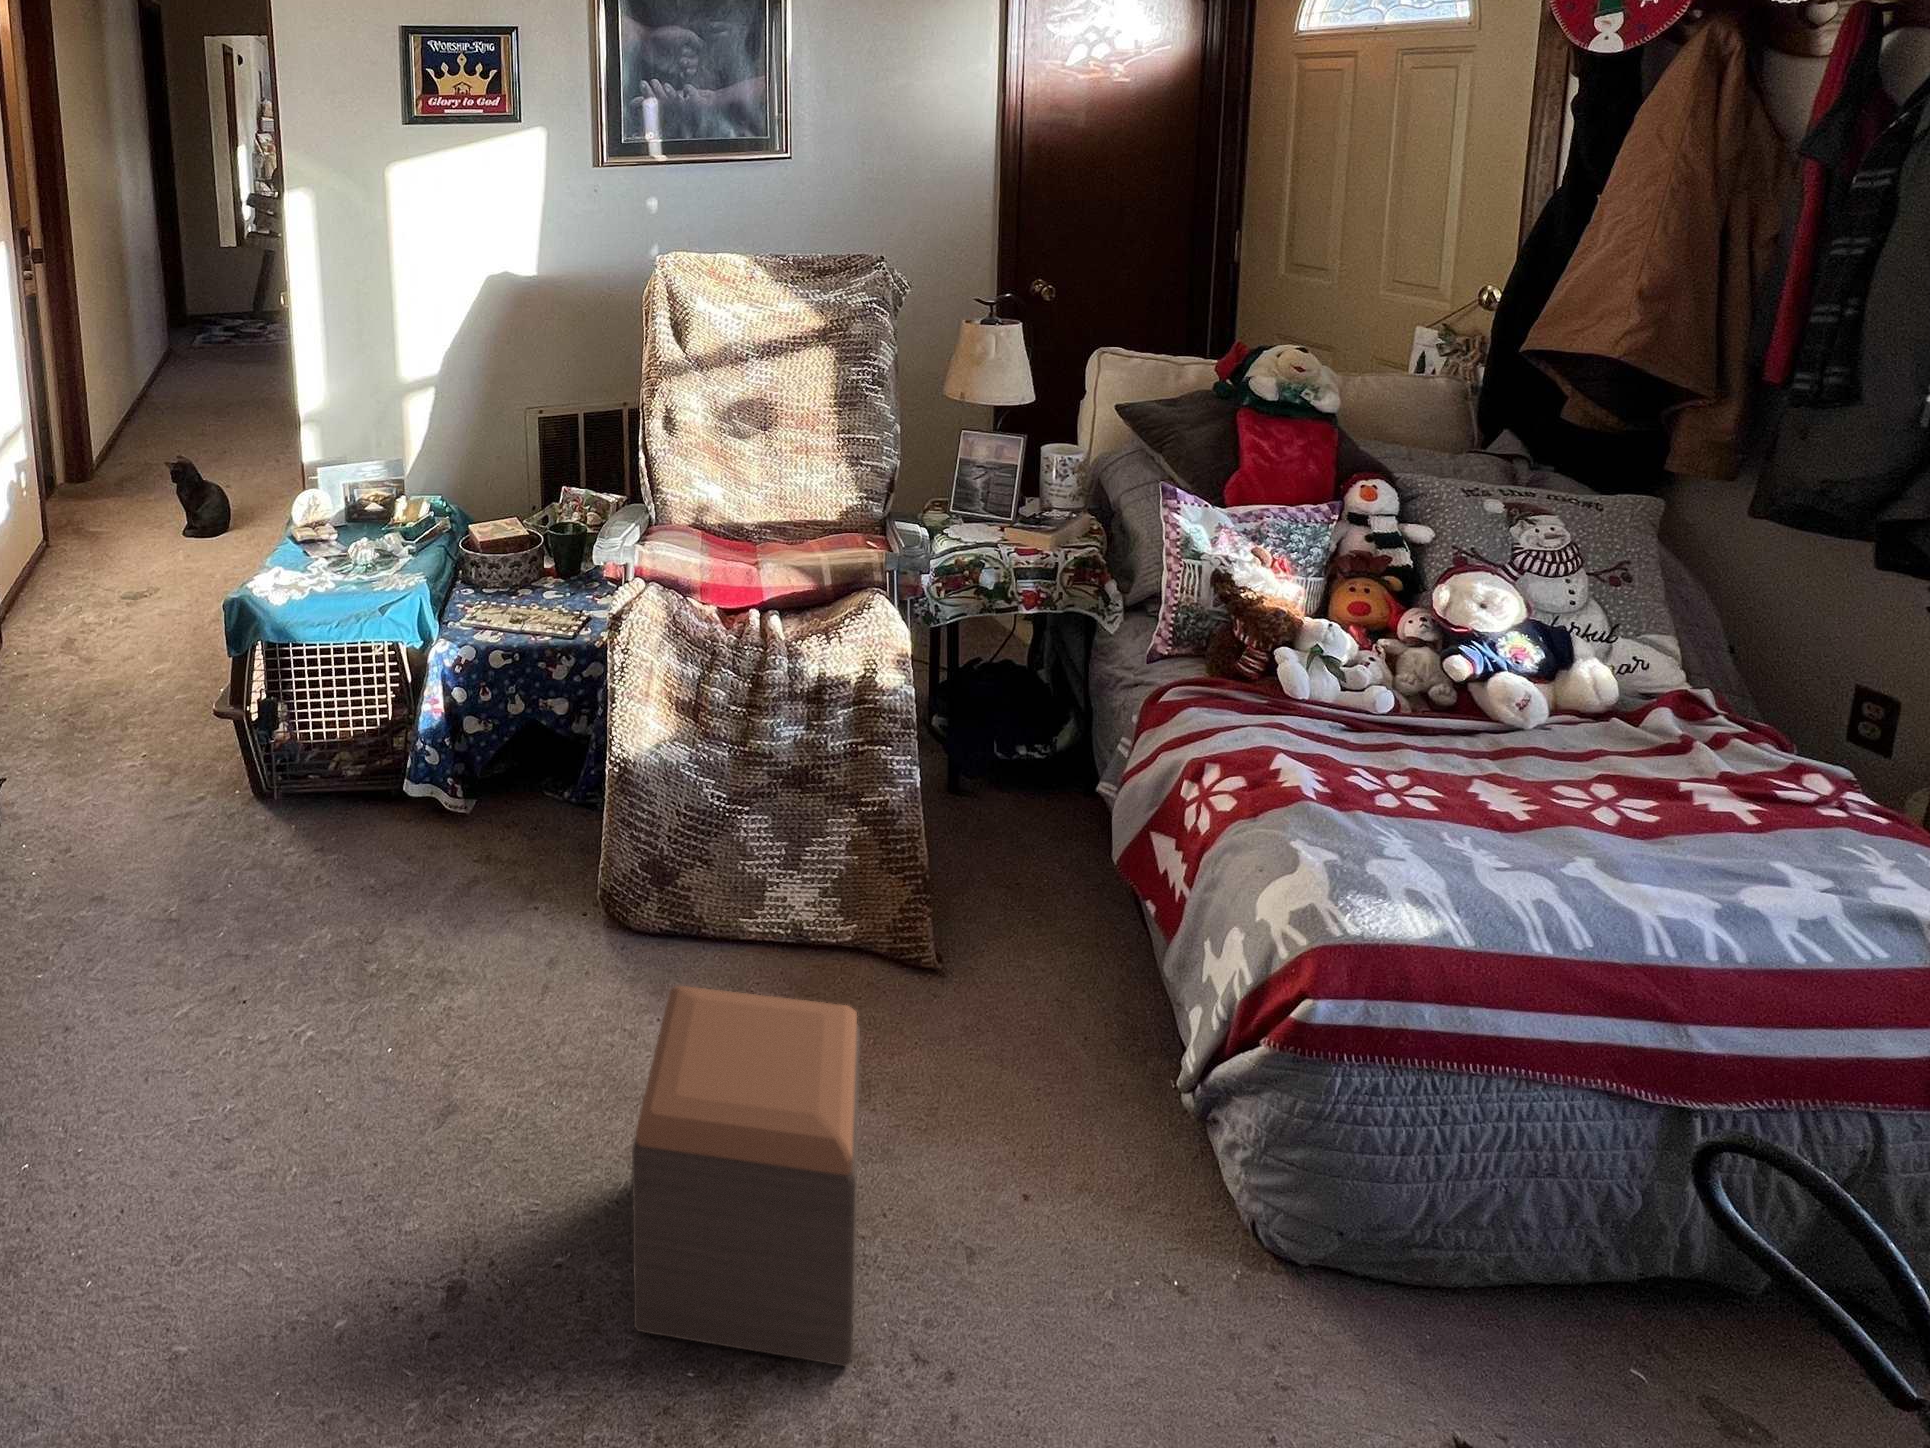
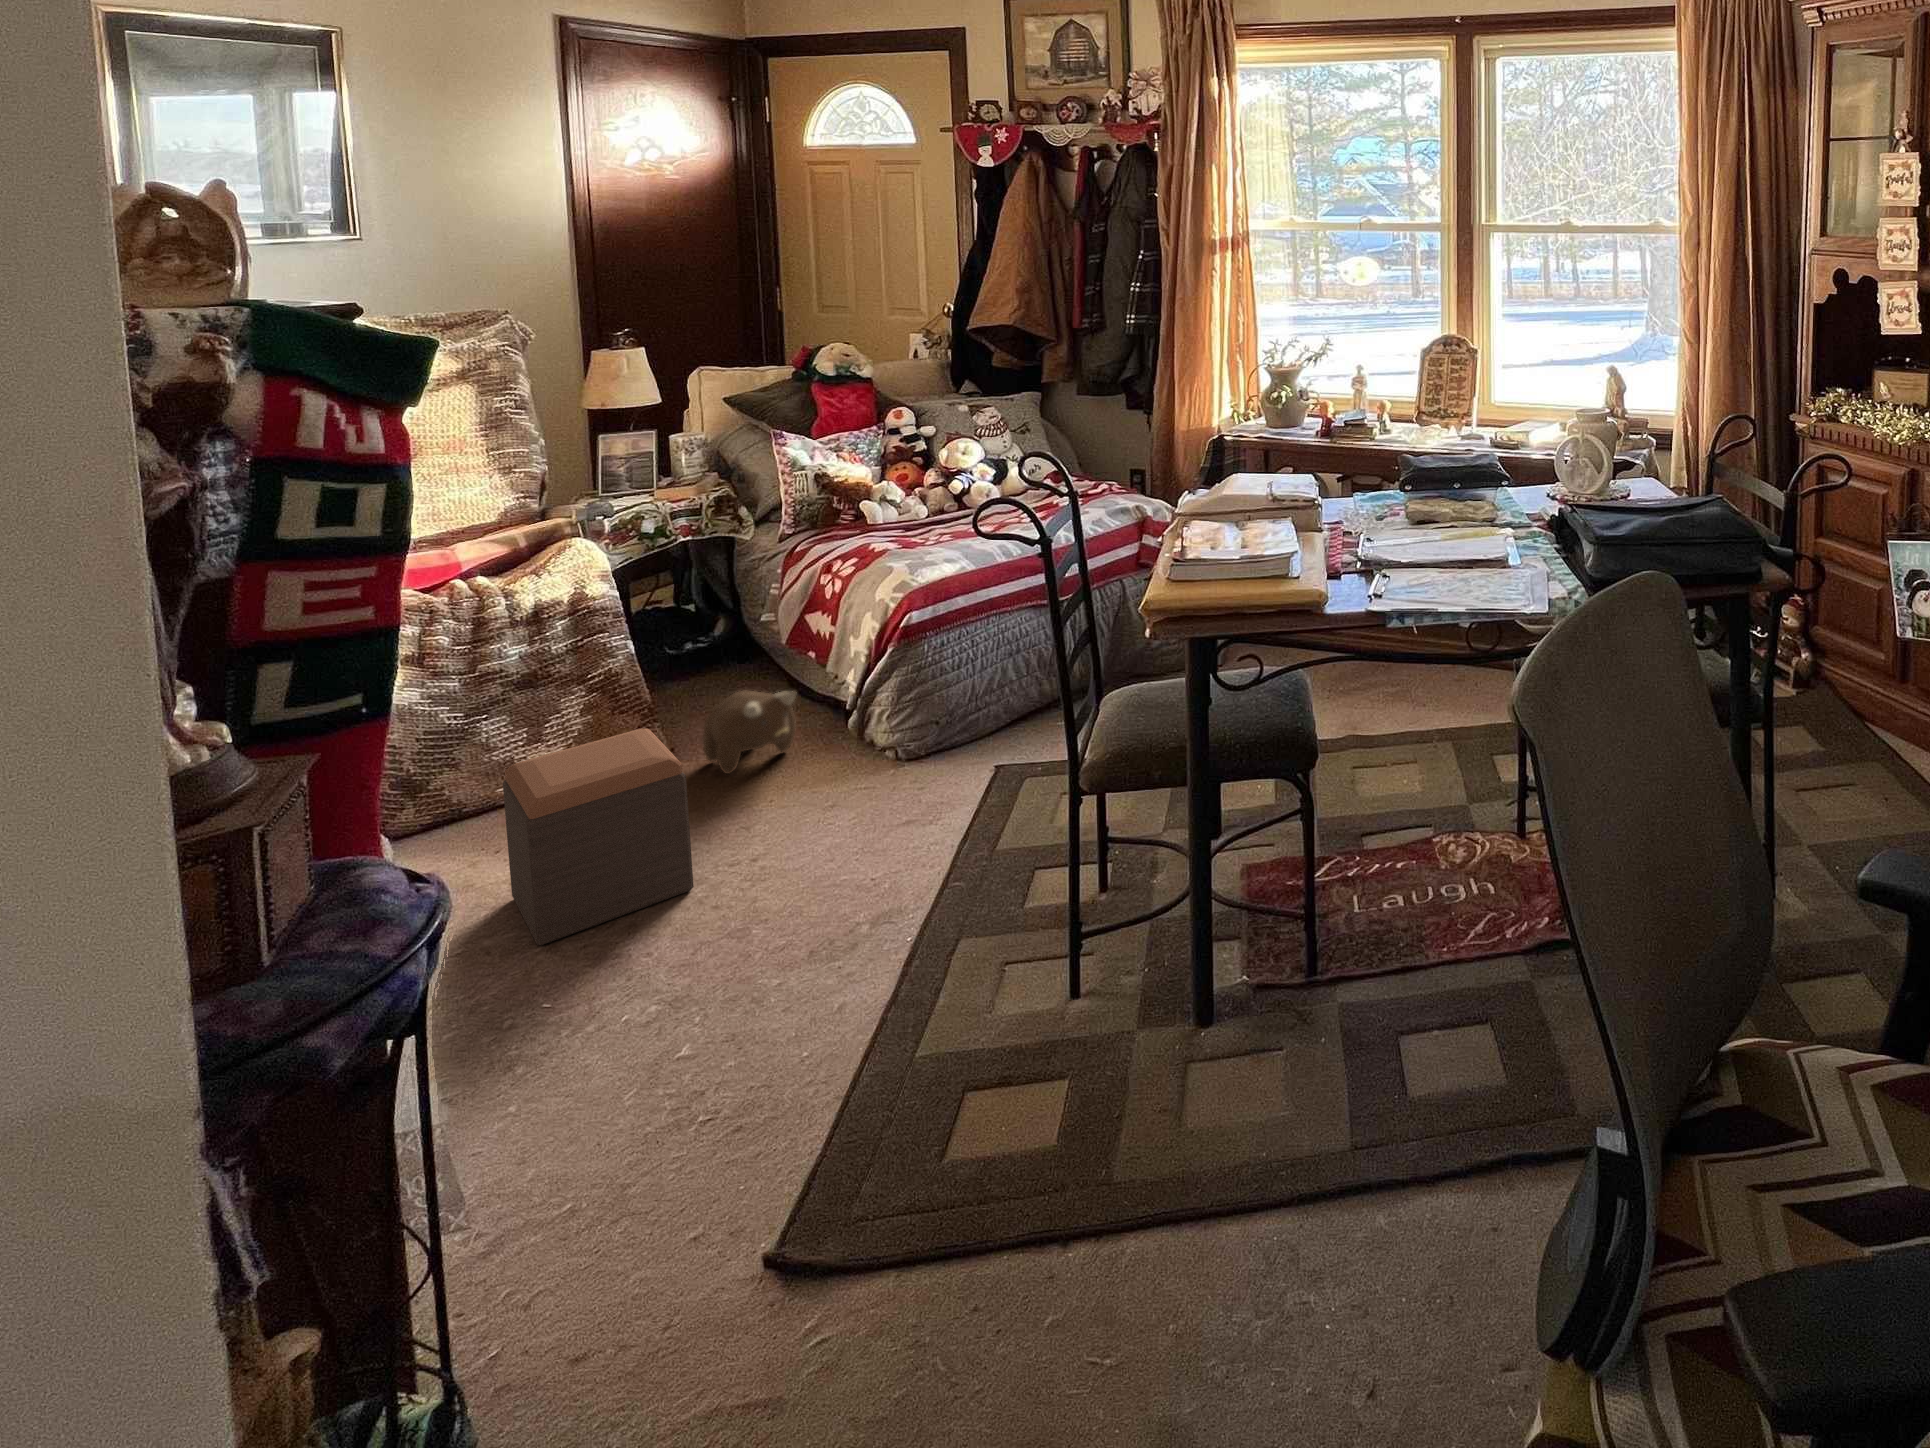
plush toy: none [976,924,1107,1068] -> present [703,690,796,774]

